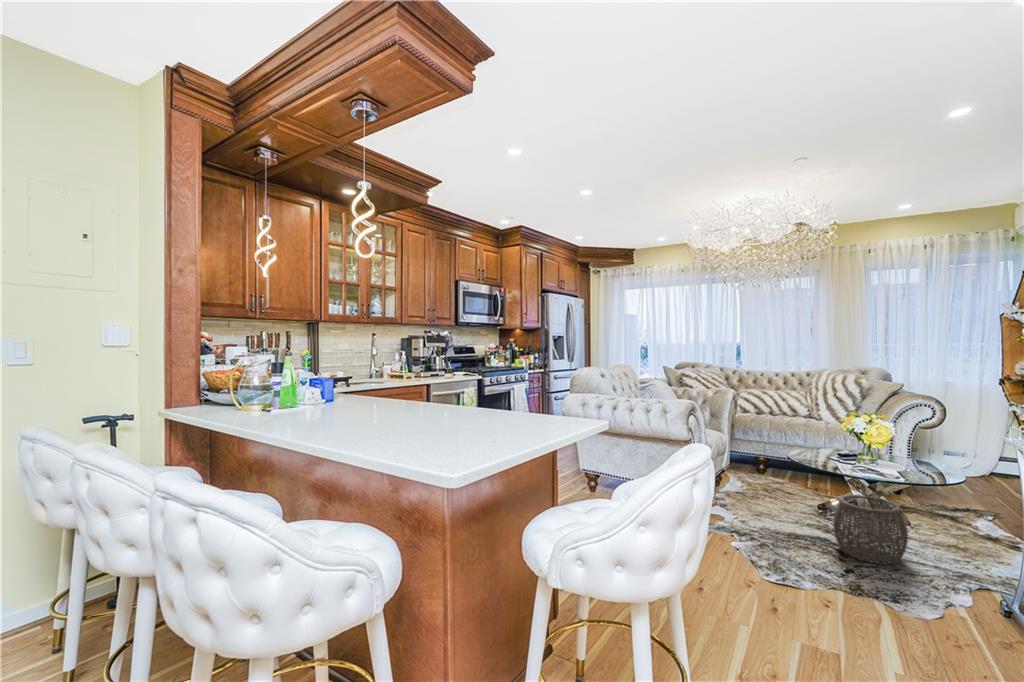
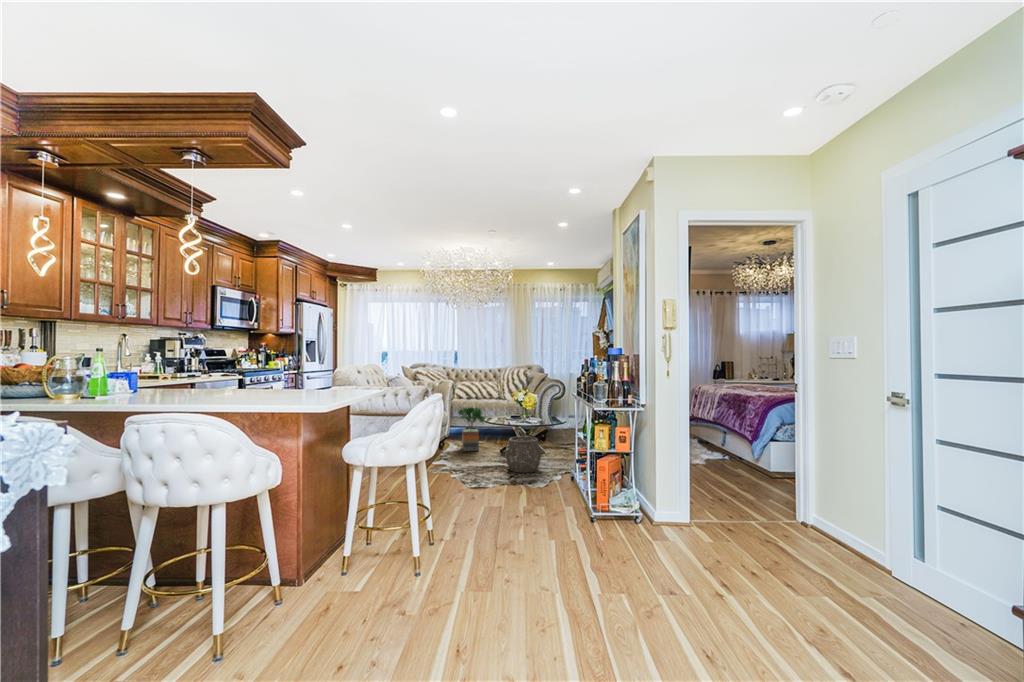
potted tree: none [743,430,791,498] -> present [458,407,485,451]

